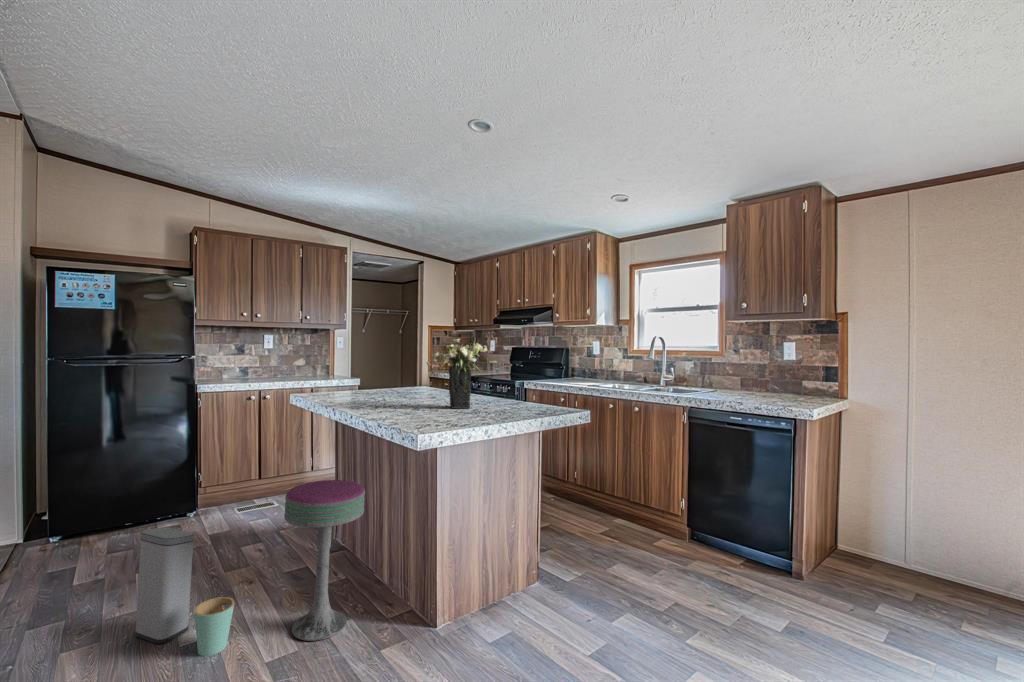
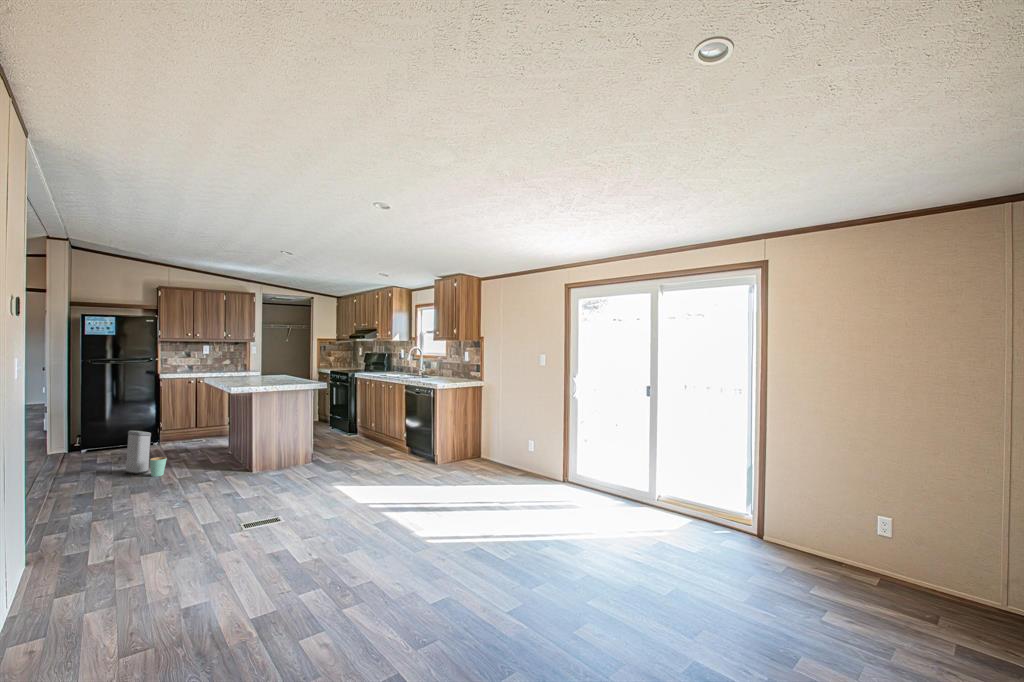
flower arrangement: present [427,339,487,408] -> none [258,351,290,383]
bar stool: present [284,480,365,641] -> none [188,413,226,474]

